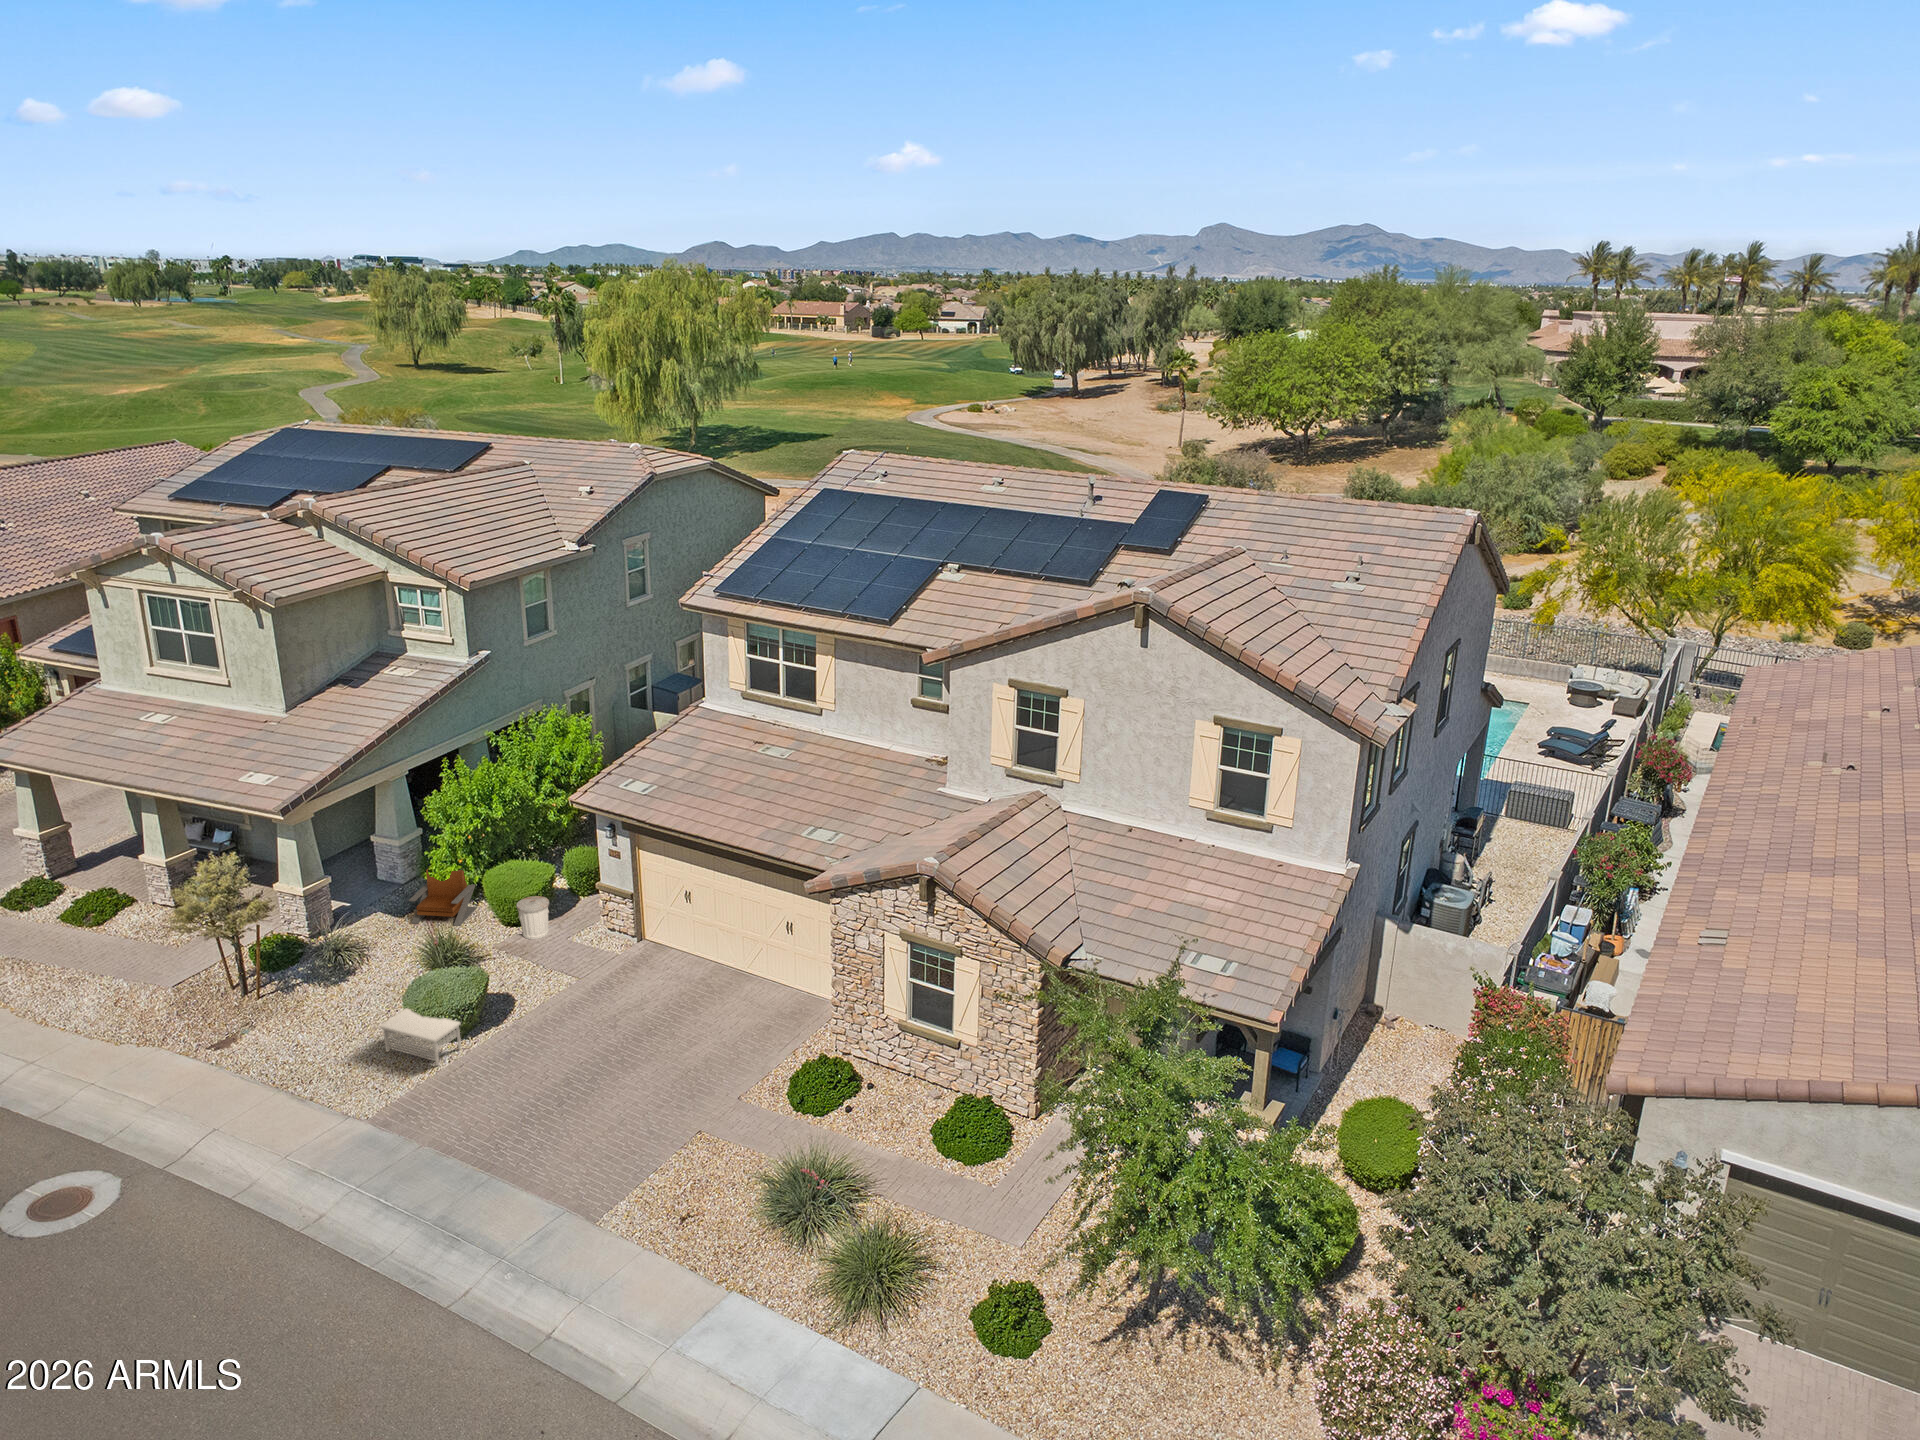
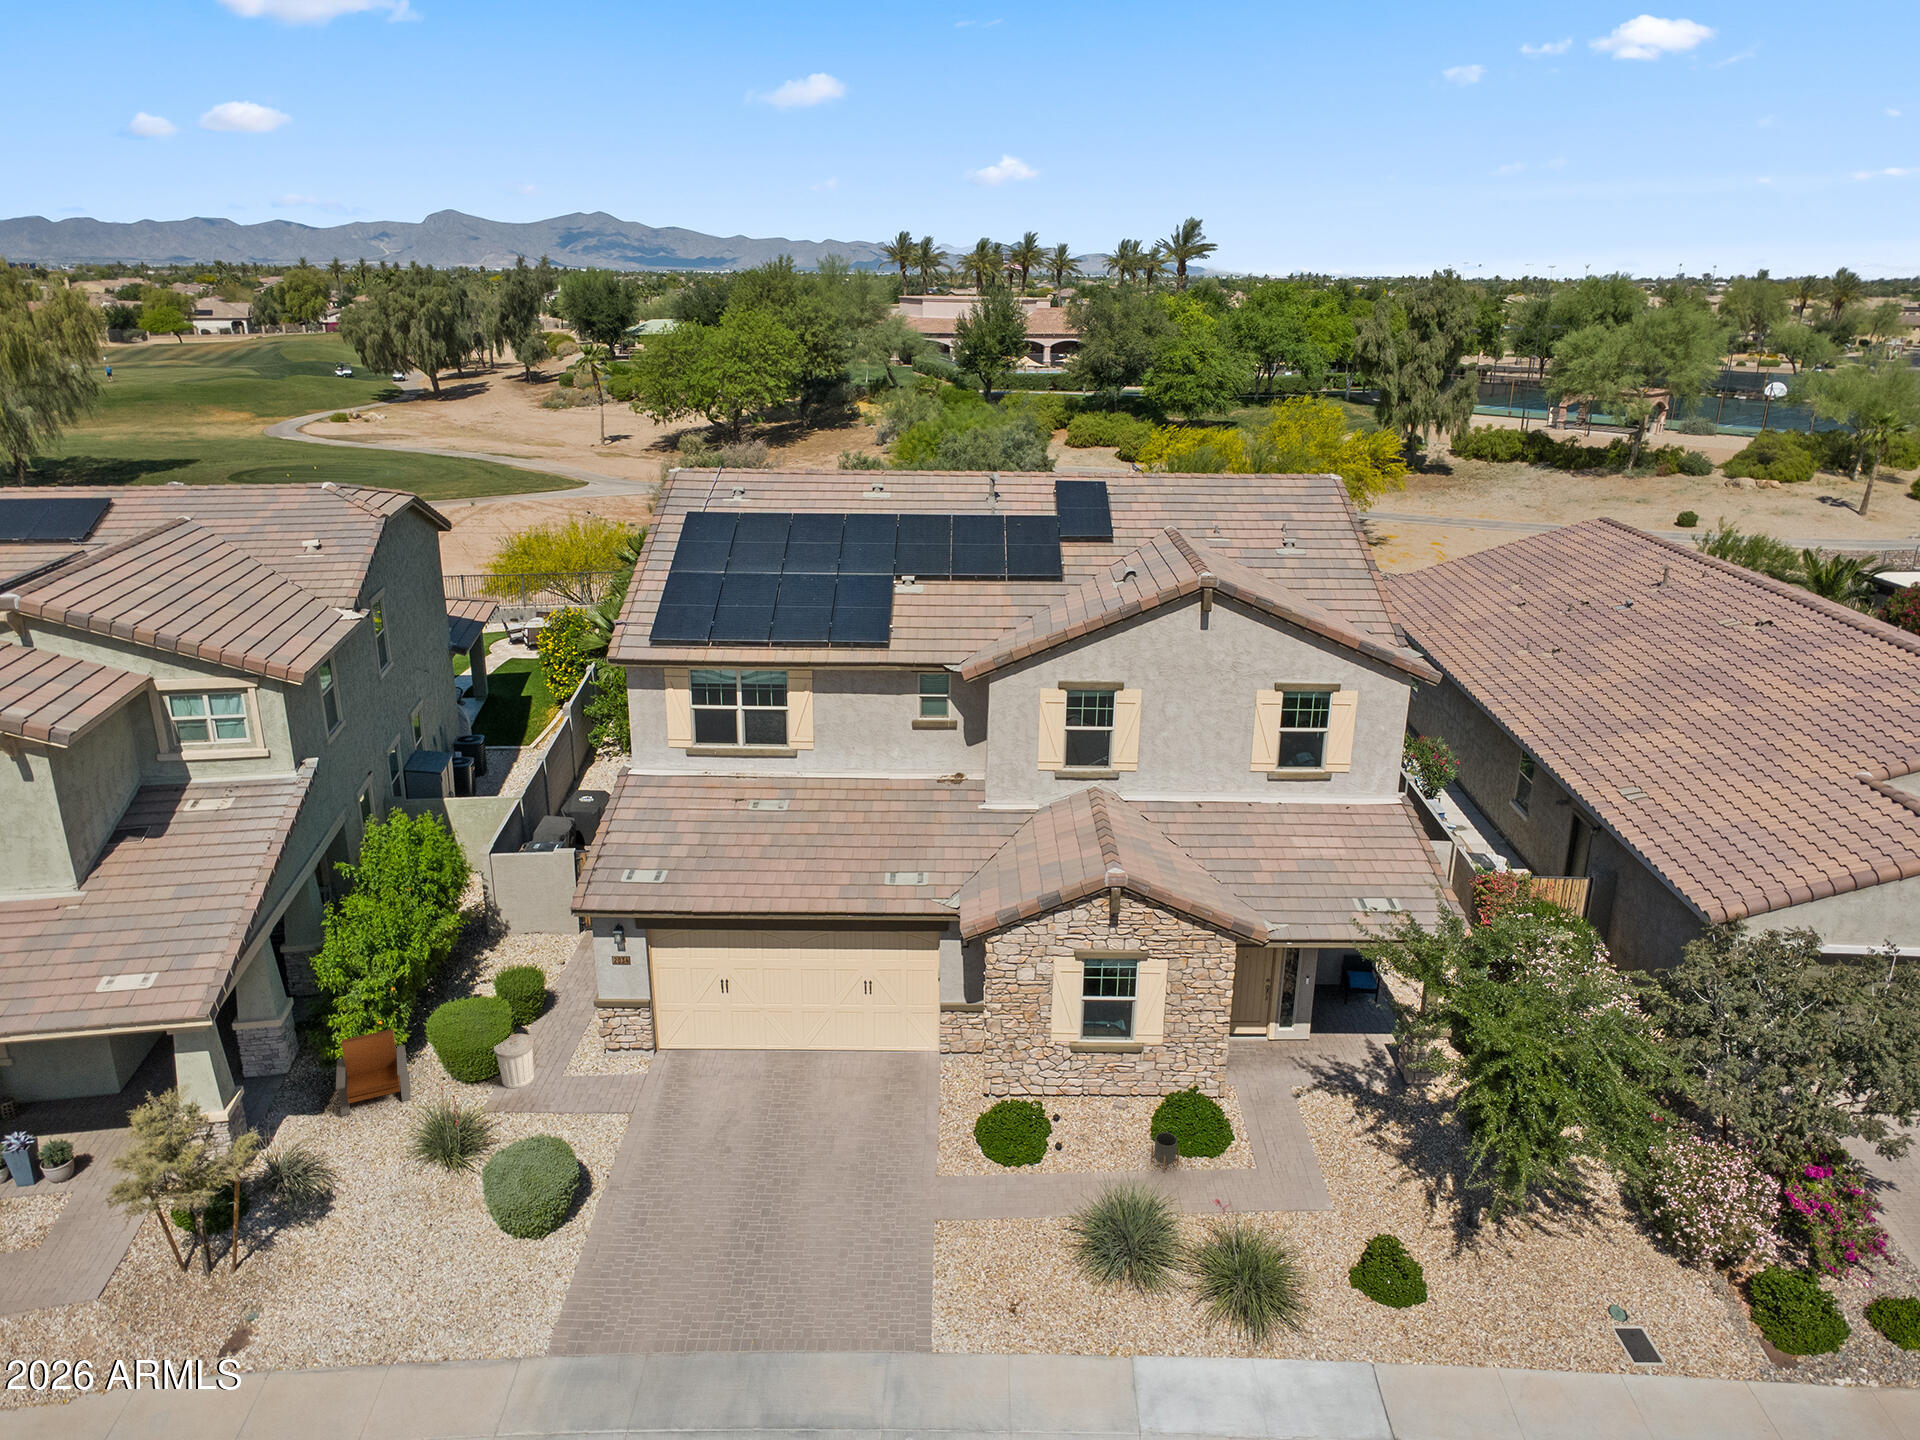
storage bench: present [380,1008,461,1066] -> none [472,1207,574,1277]
planter: none [920,1127,942,1165] -> present [1151,1132,1180,1173]

